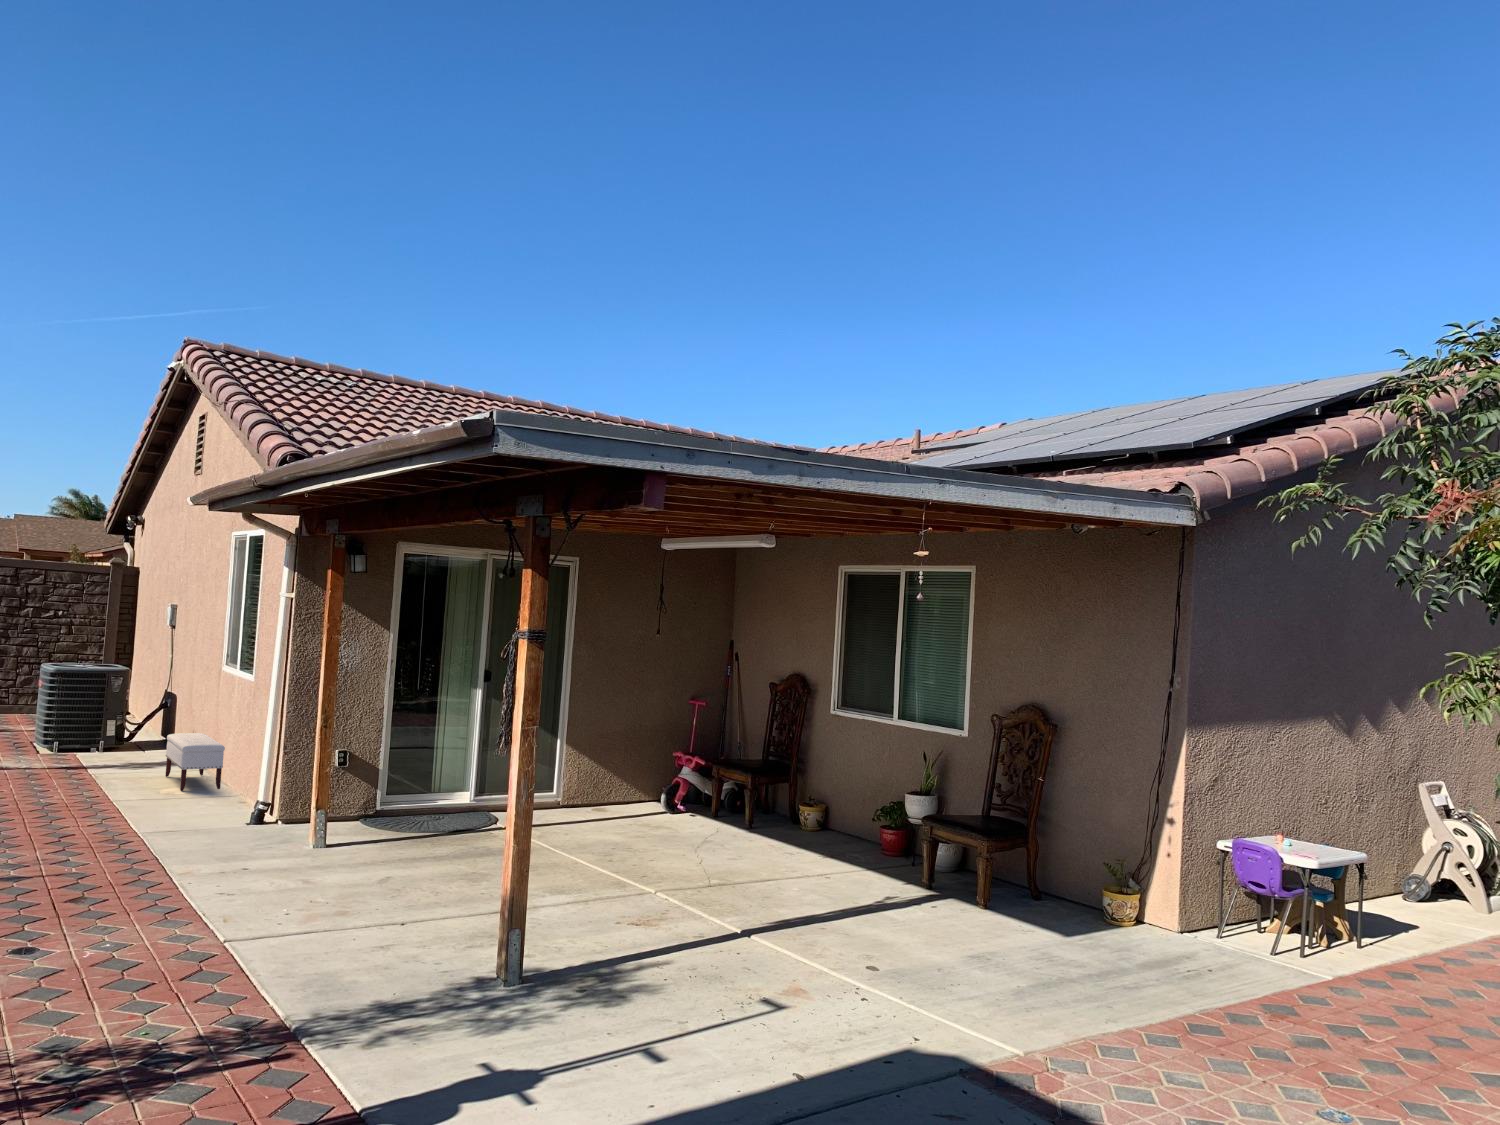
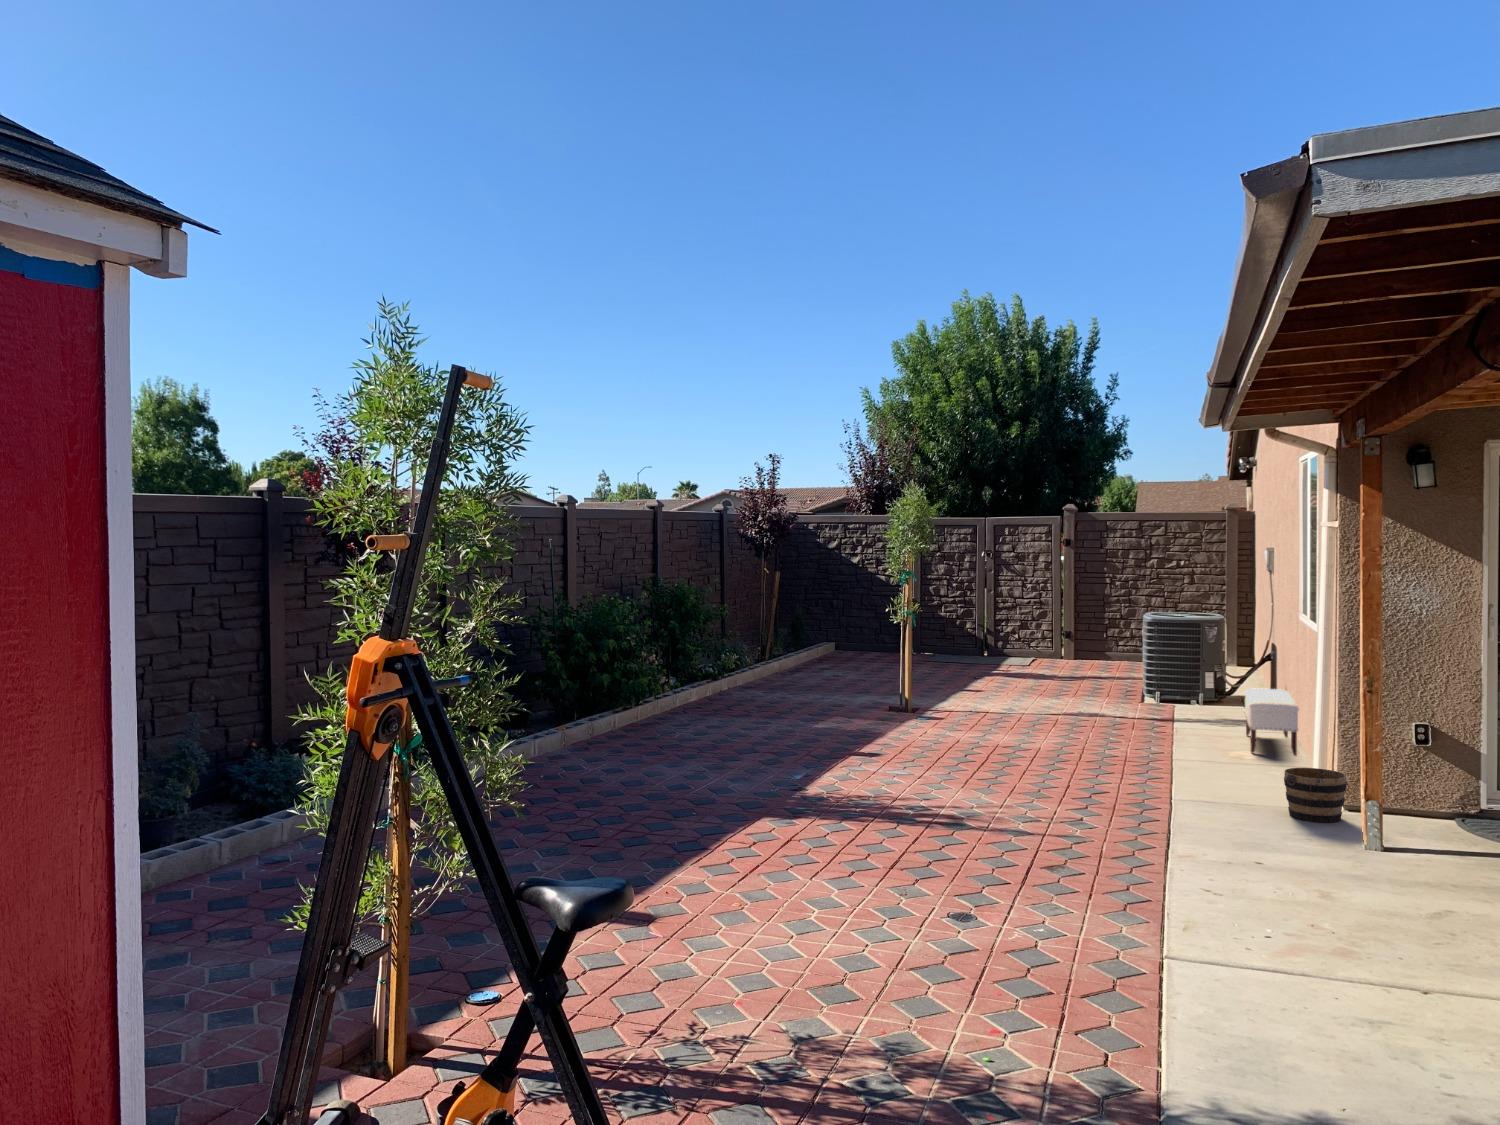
bucket: none [242,793,291,836] -> present [1284,768,1347,822]

